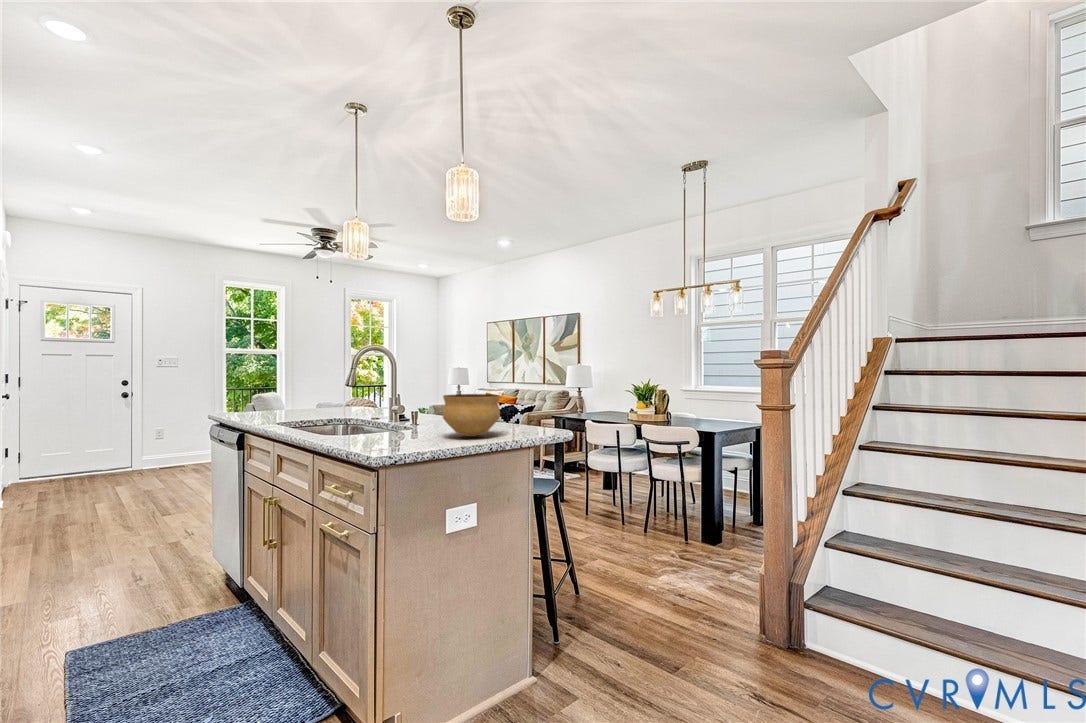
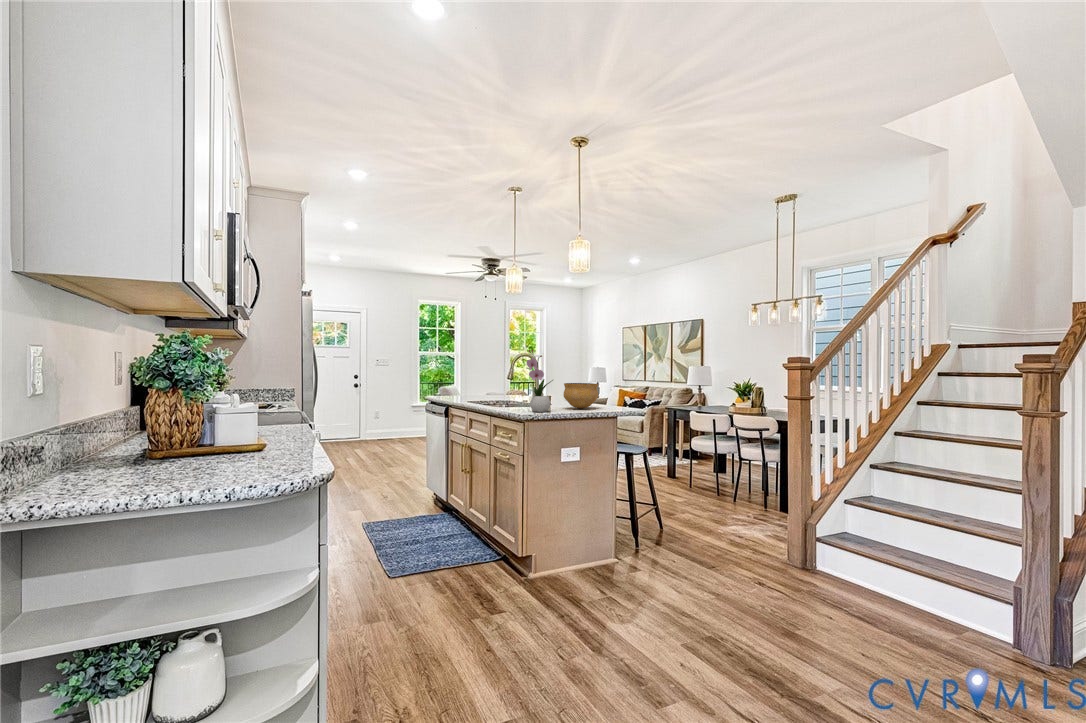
flower arrangement: none [378,338,429,450] -> present [527,350,553,412]

